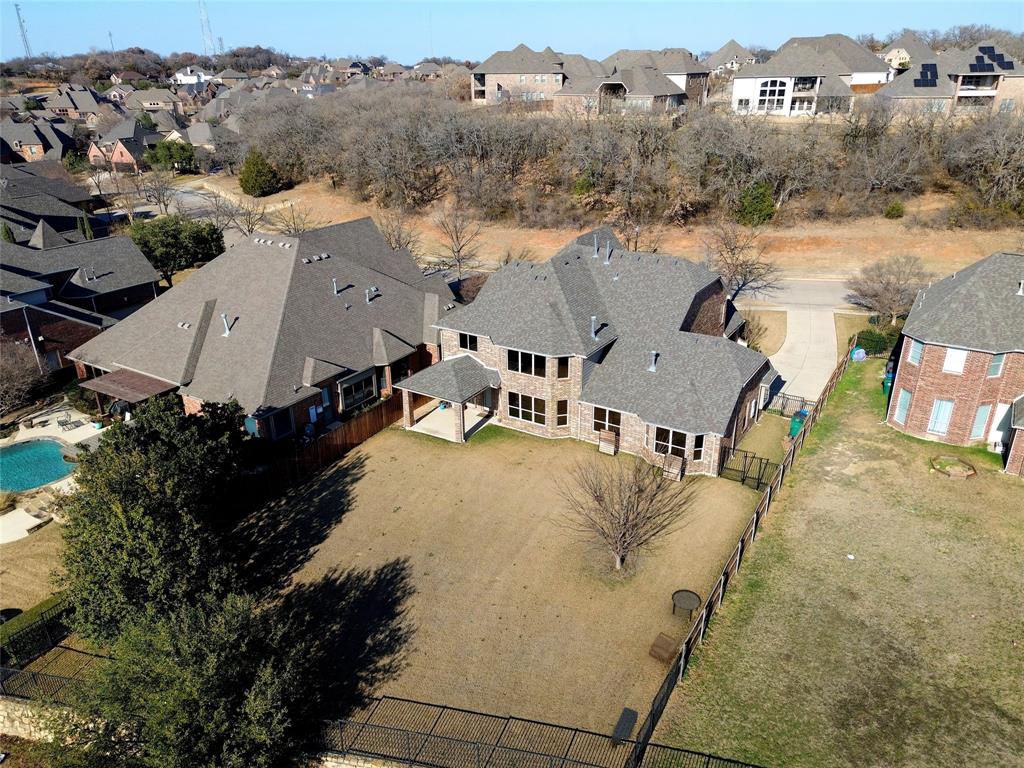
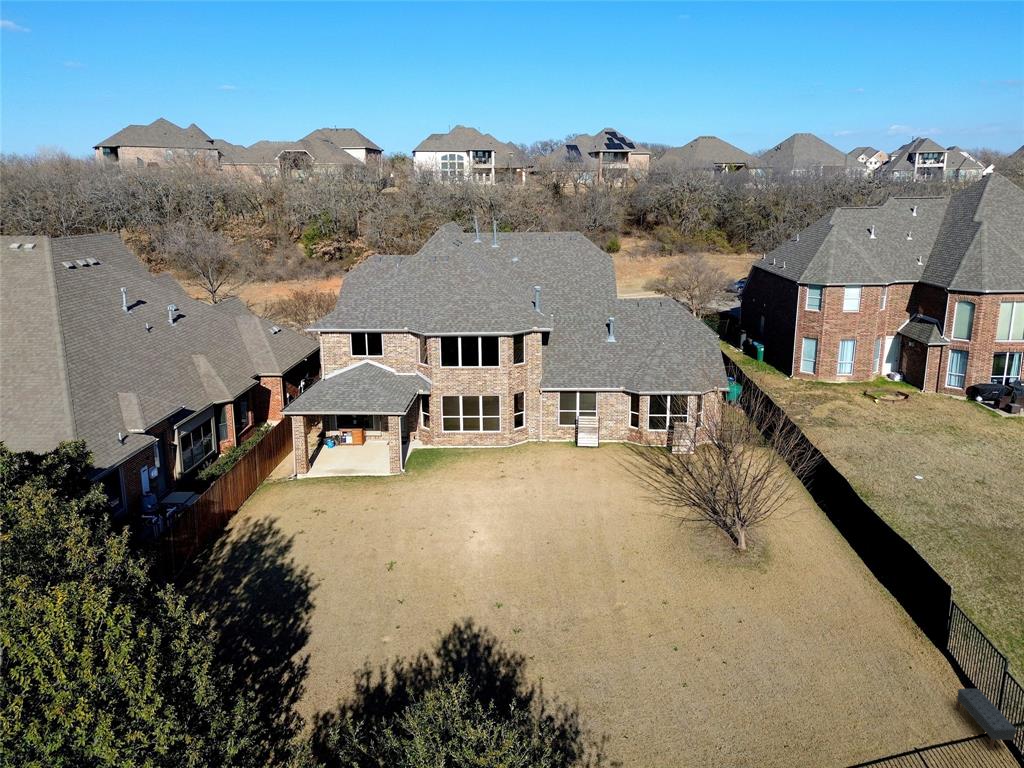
round table: present [672,589,702,622] -> none [835,541,877,577]
chair: present [649,632,682,665] -> none [871,586,925,629]

